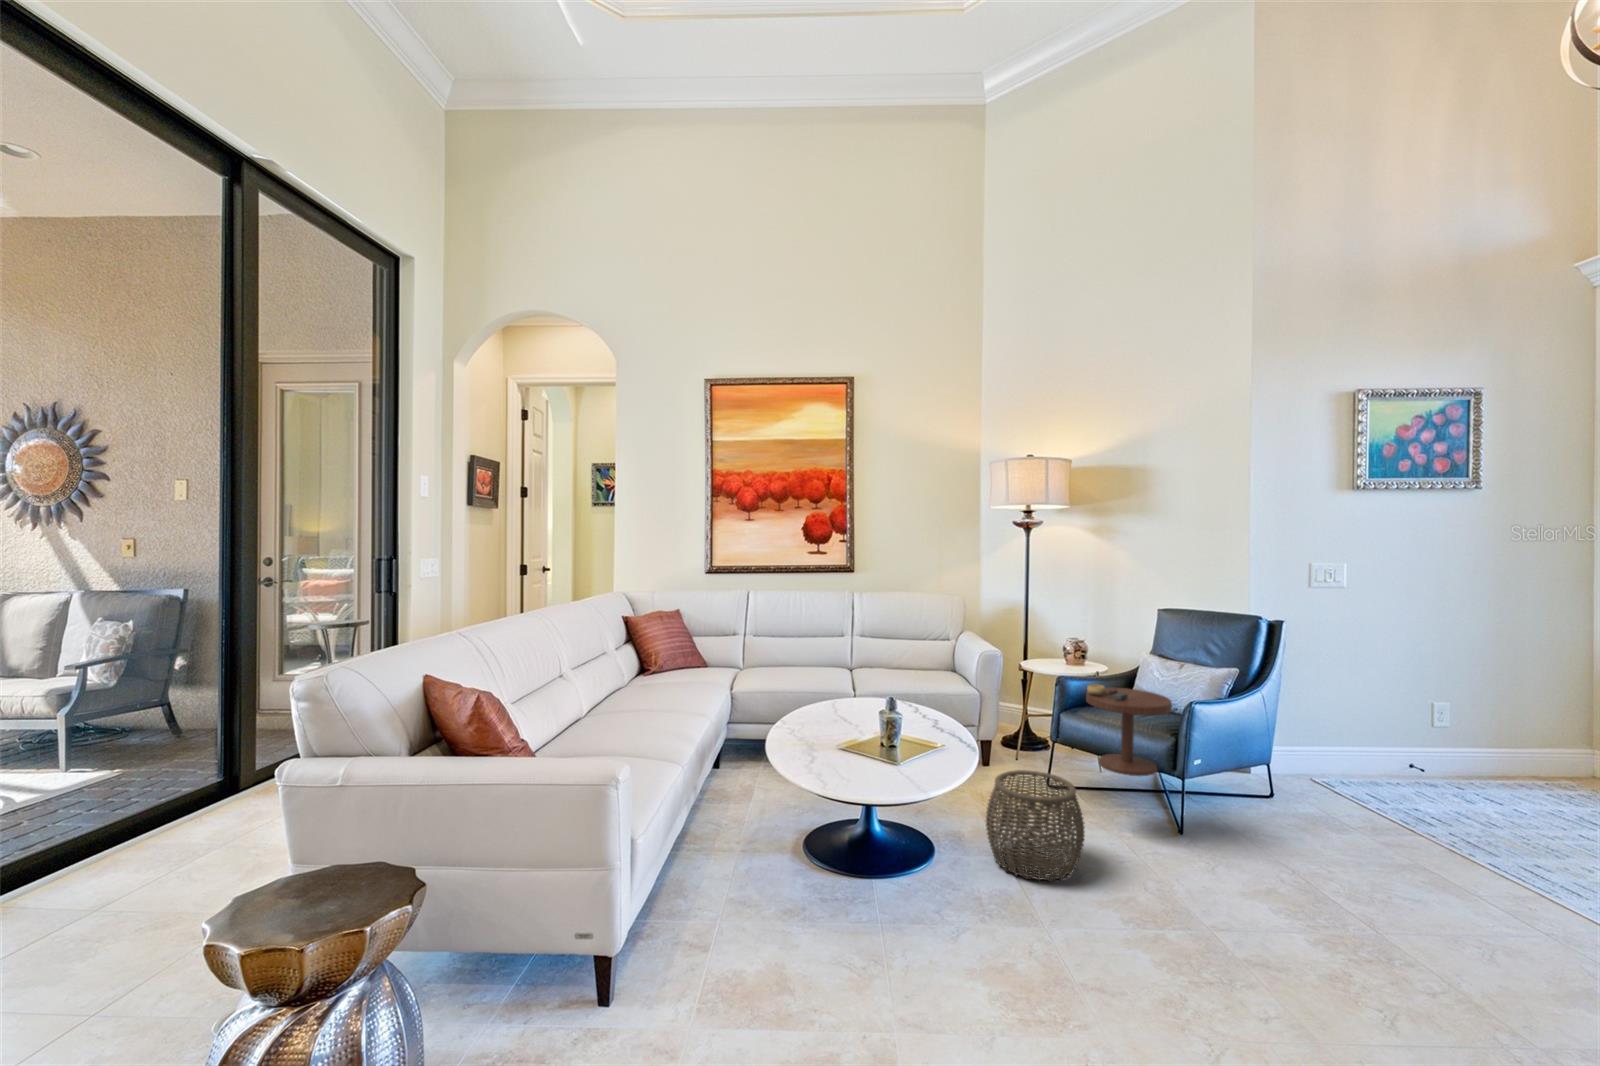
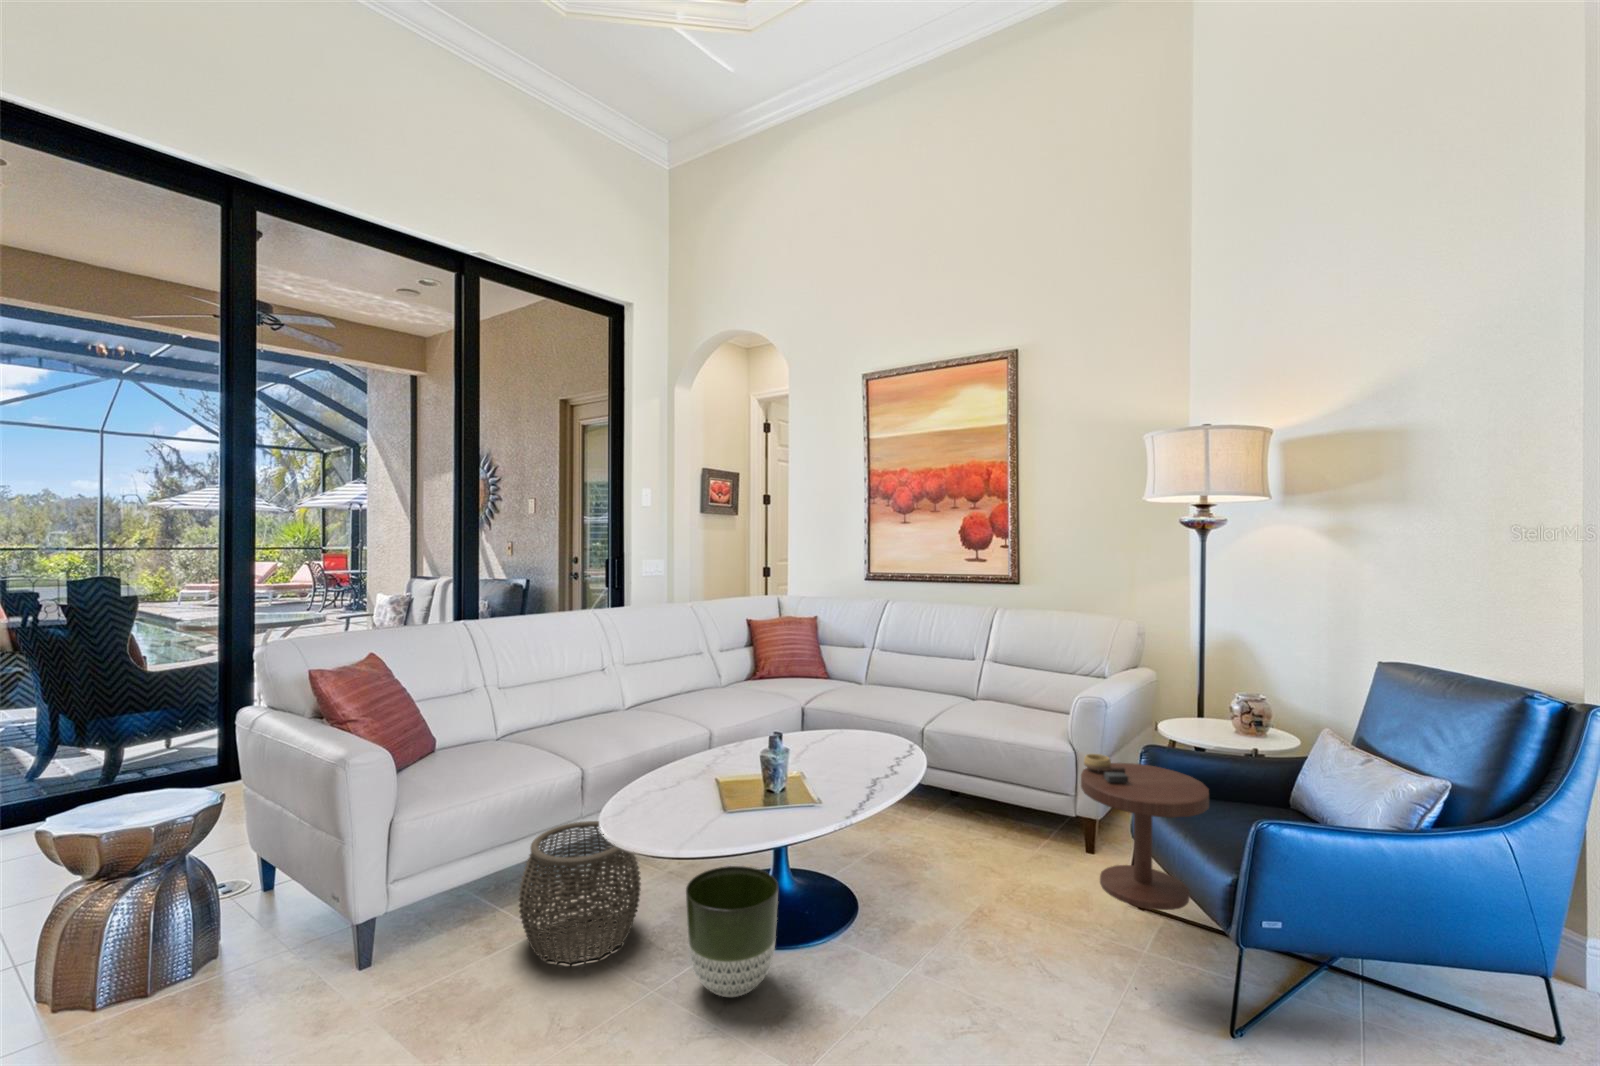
woven basket: present [986,770,1085,881] -> present [519,821,641,964]
planter: none [902,819,981,928] -> present [686,866,778,997]

